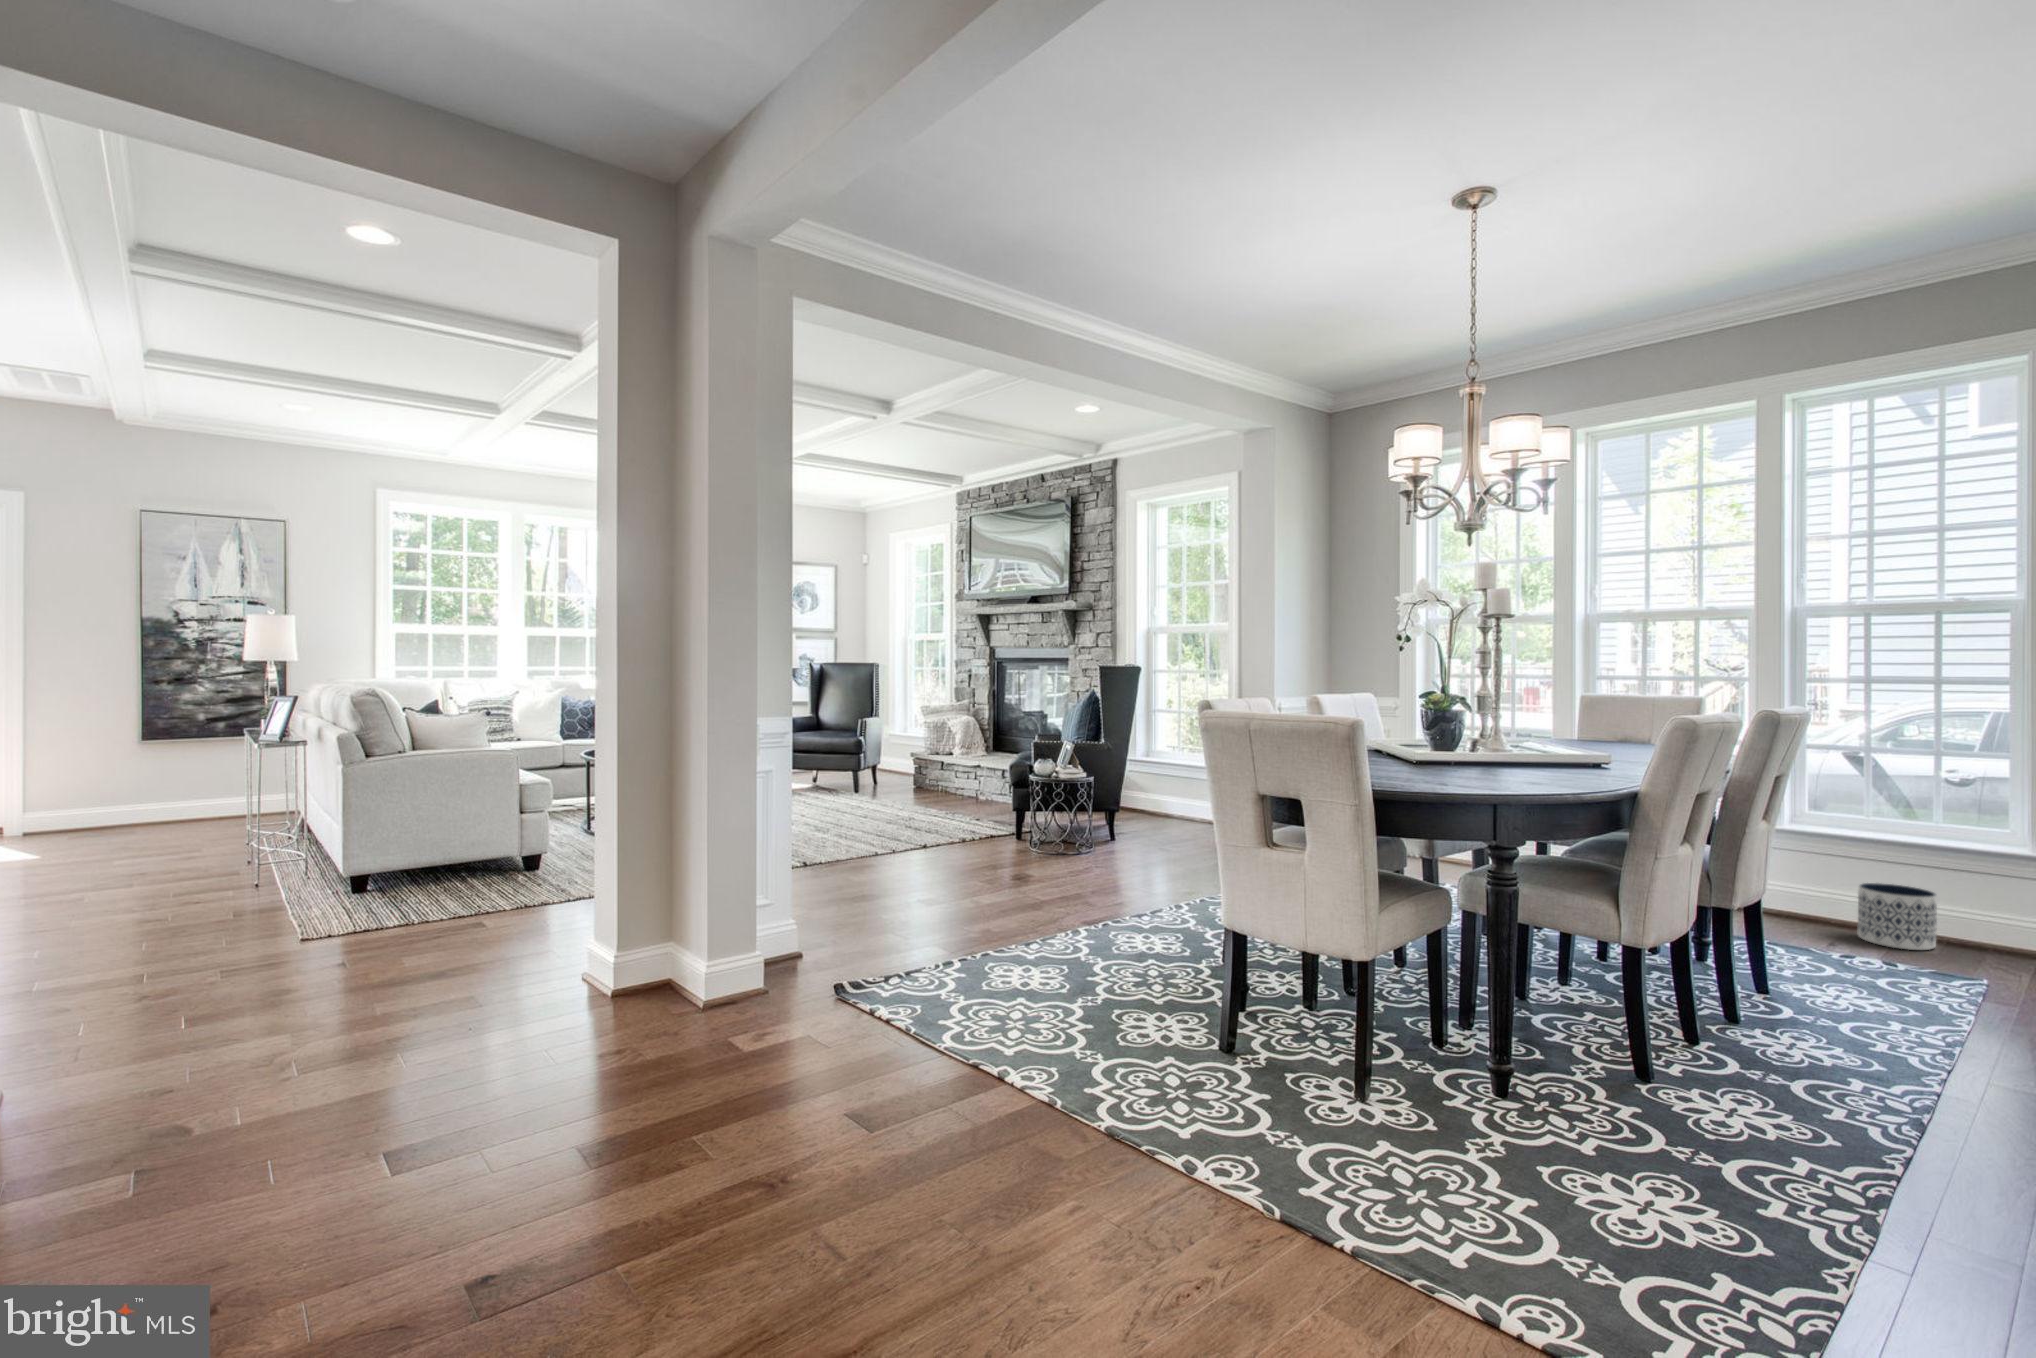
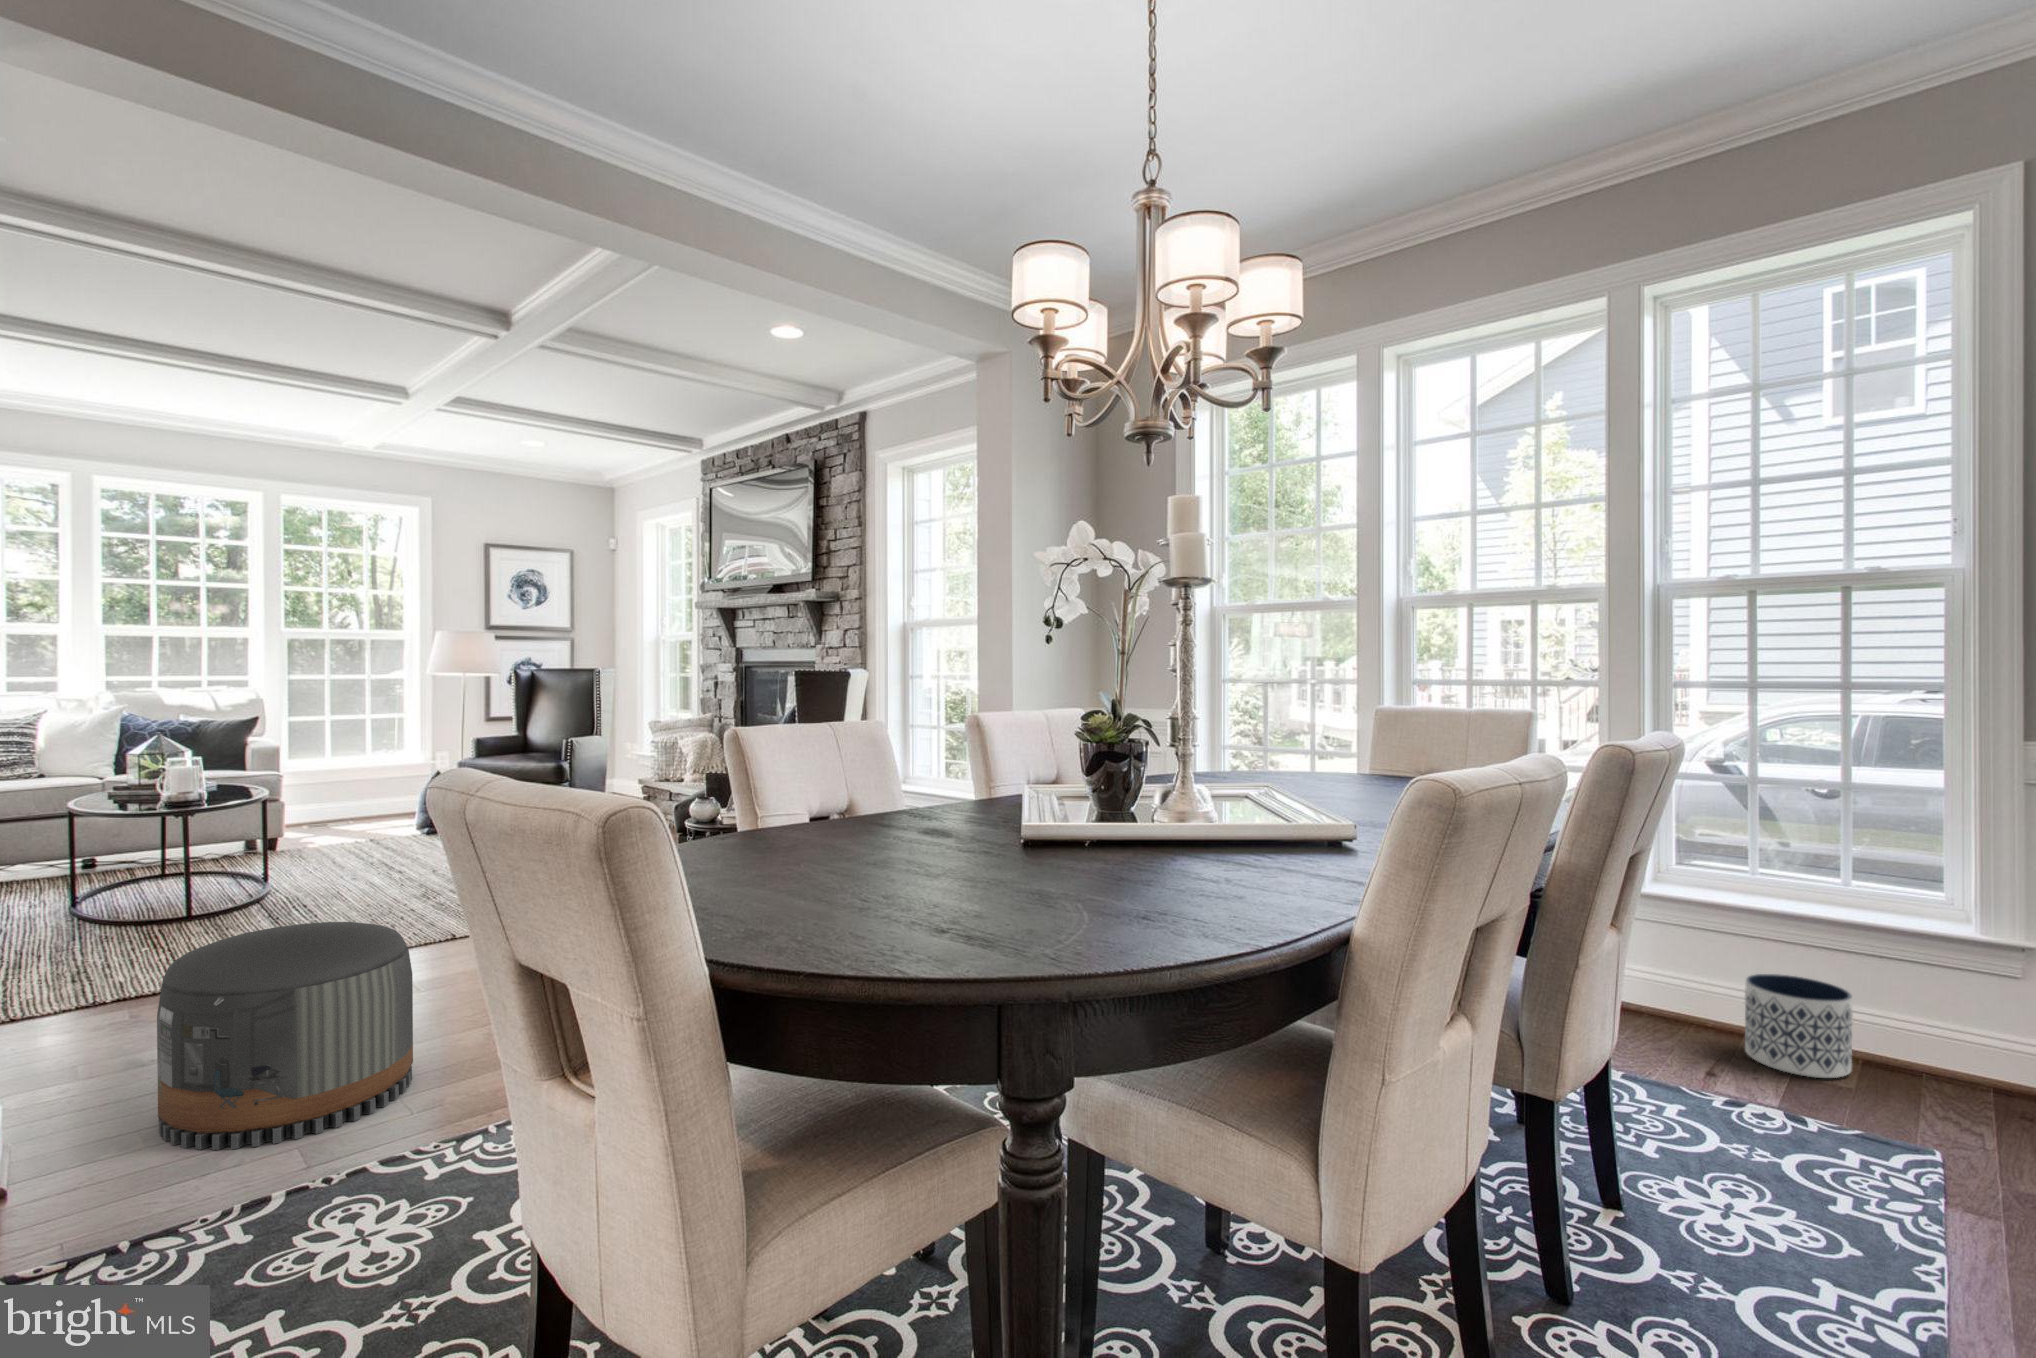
pouf: none [826,824,955,949] -> present [157,922,413,1150]

